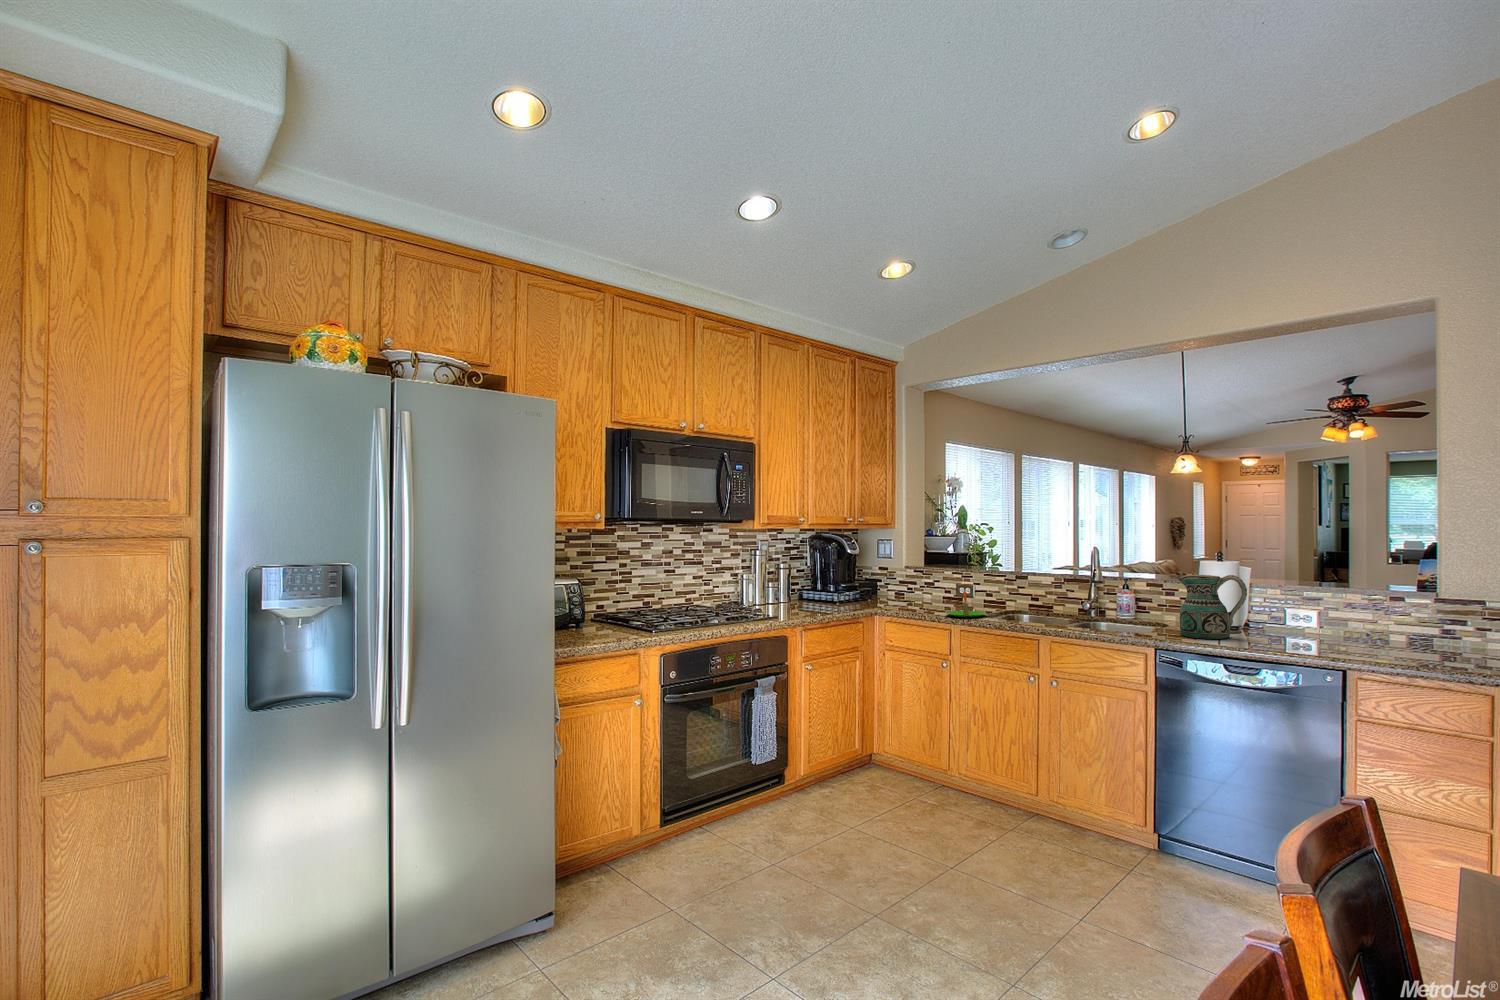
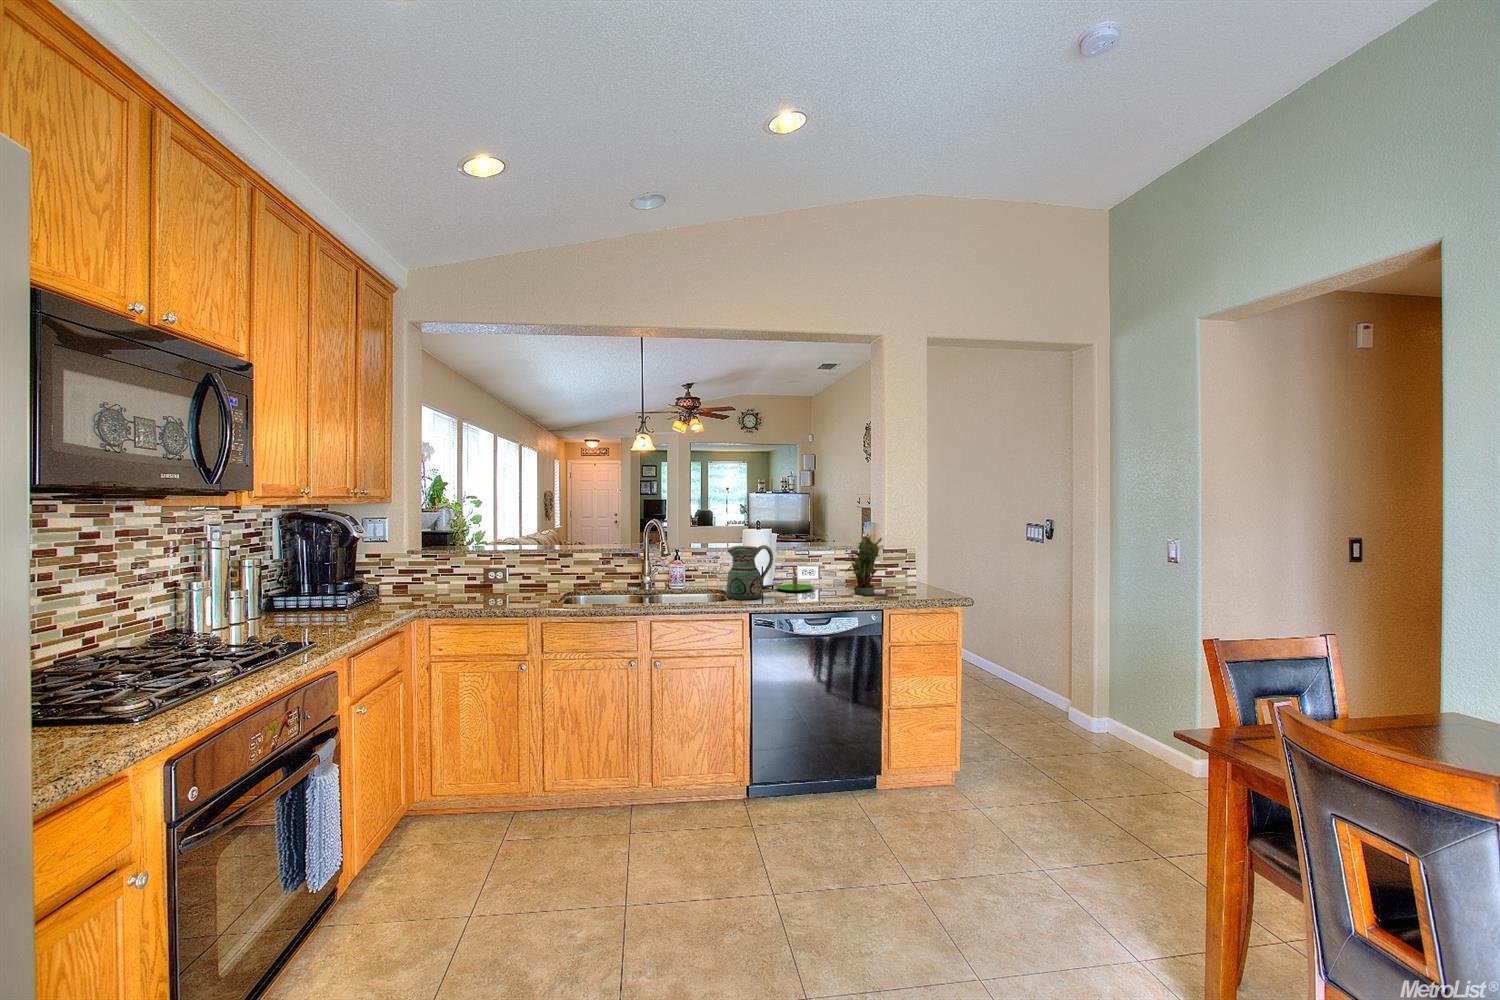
potted plant: none [1372,569,1444,657] -> present [846,536,882,595]
candle: present [946,591,986,617] -> present [776,565,814,592]

